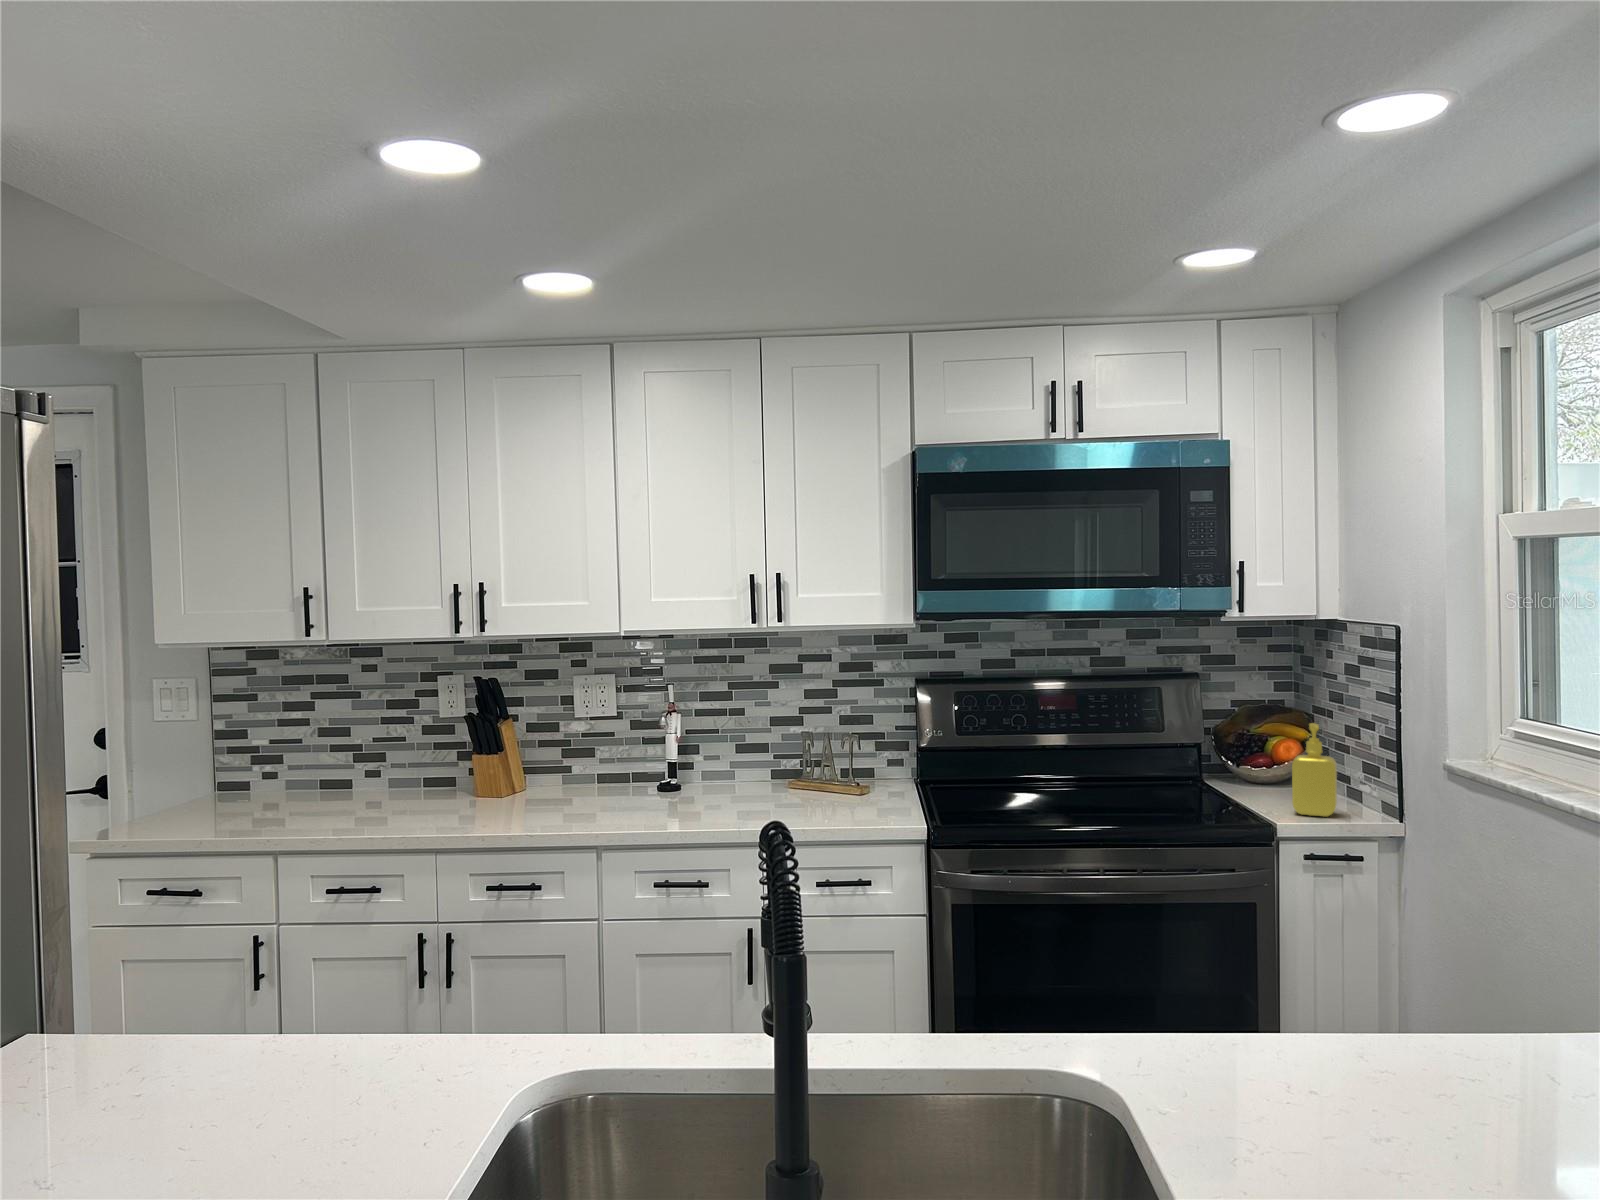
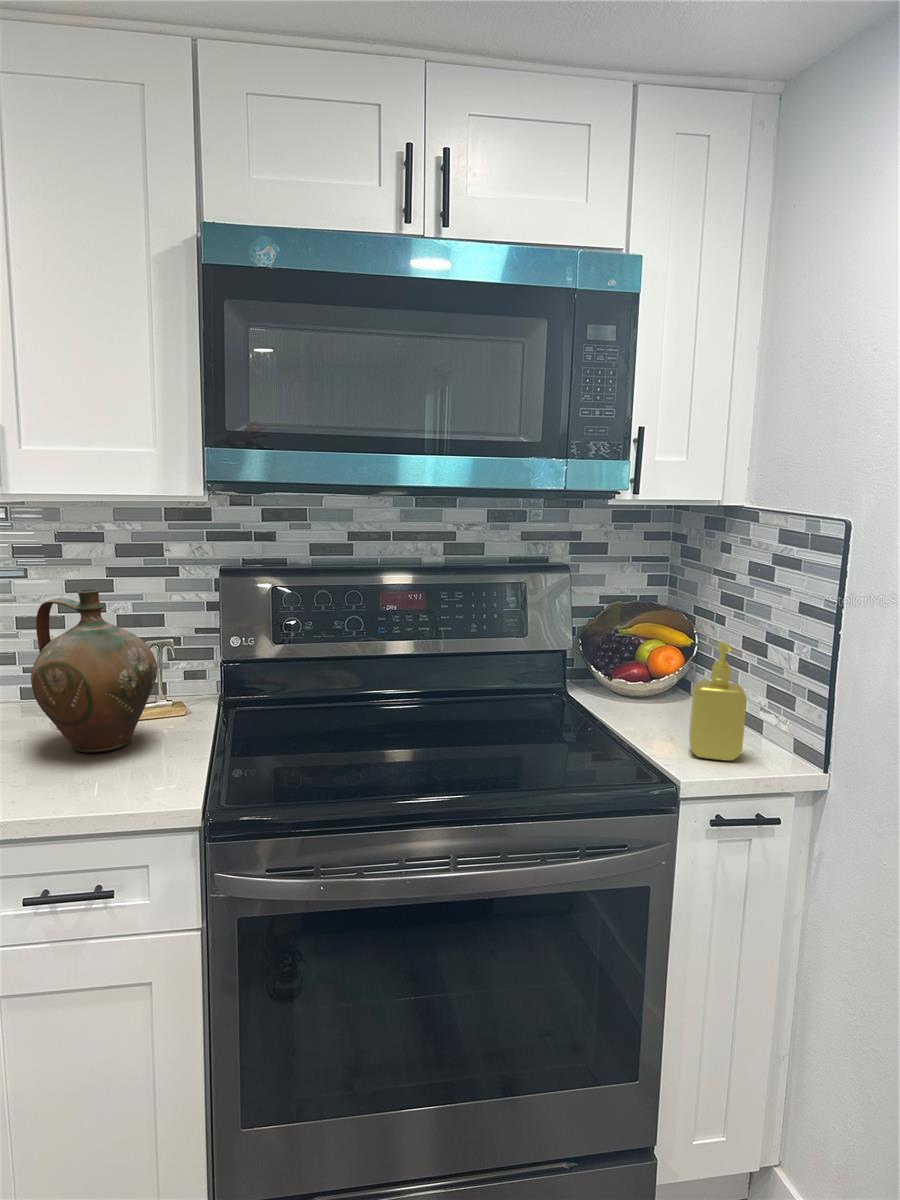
ceramic jug: none [802,690,882,803] -> present [31,589,157,753]

